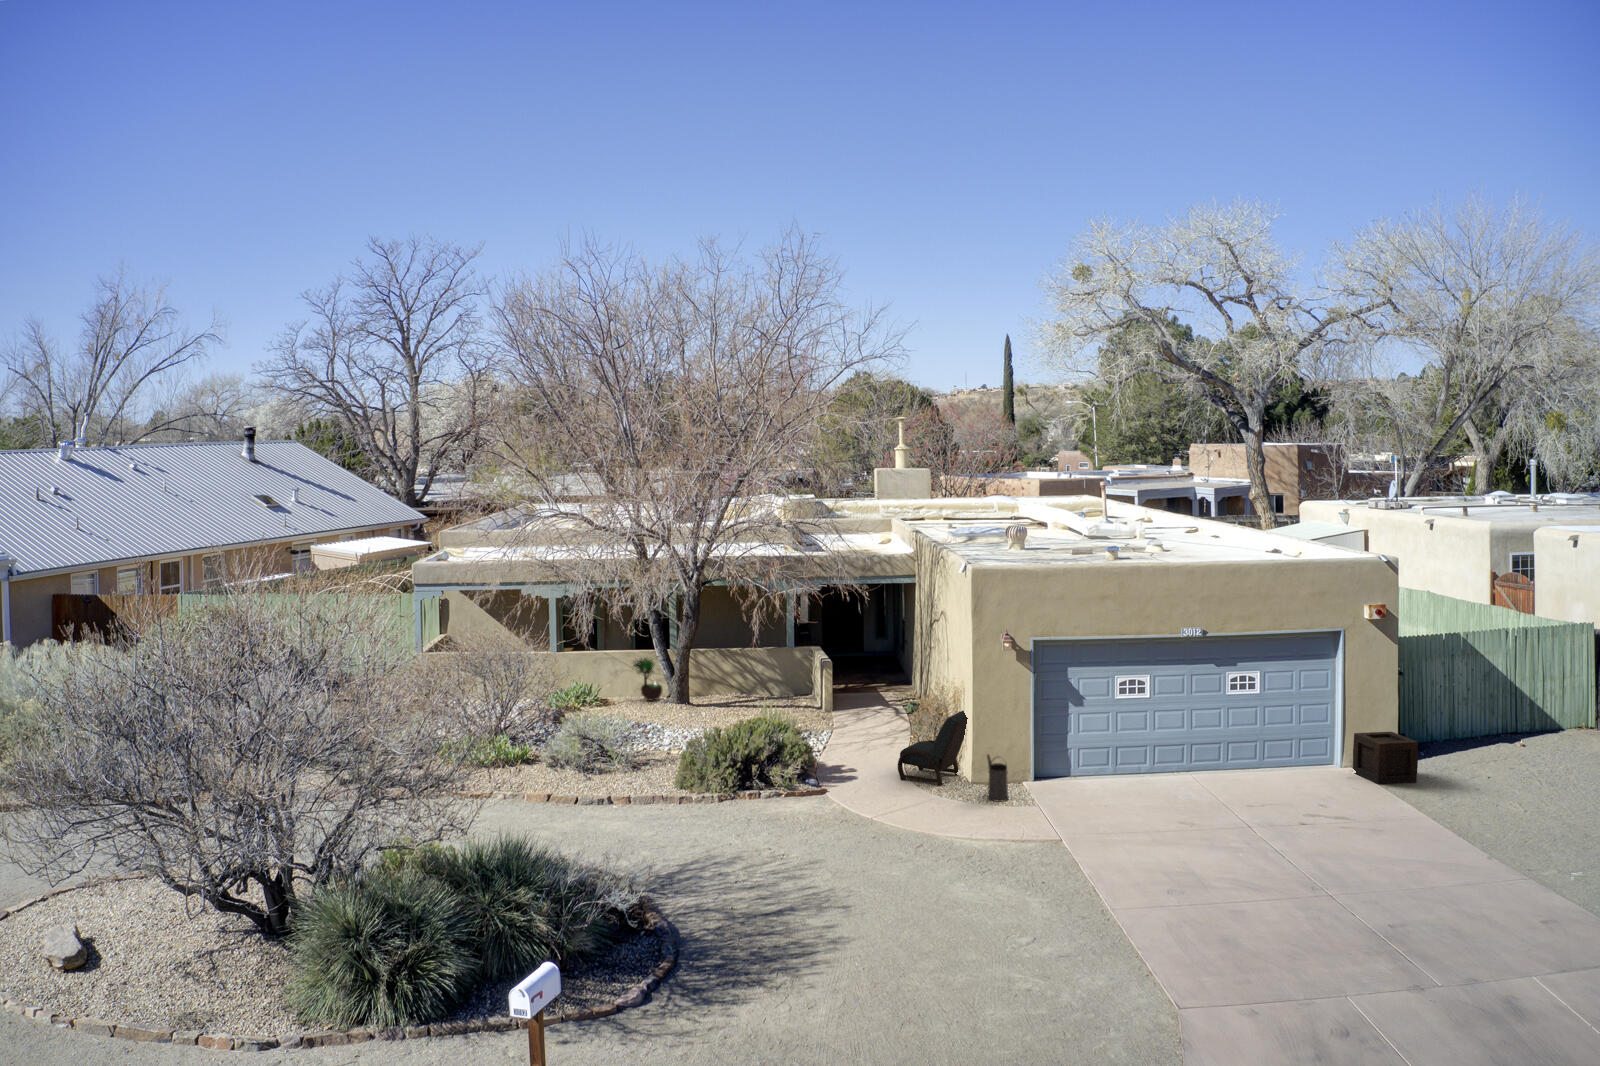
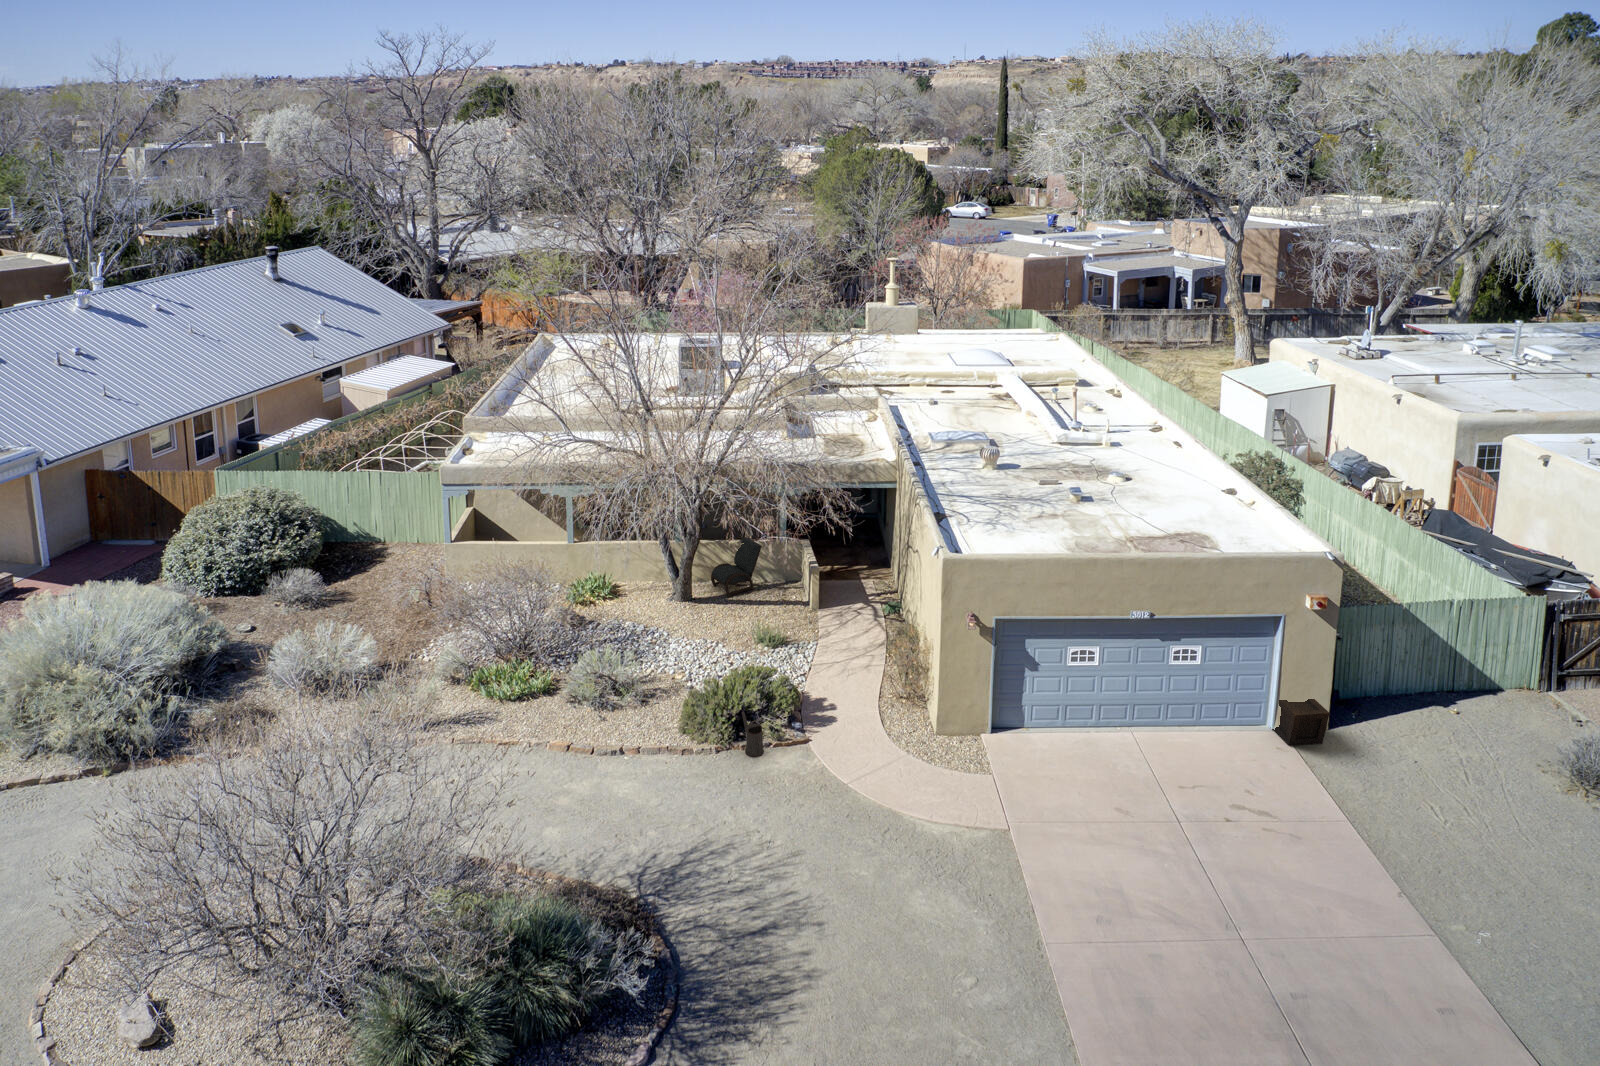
potted tree: present [633,658,662,700] -> none [635,544,665,585]
lounge chair: present [898,711,968,786] -> present [711,537,762,597]
watering can: present [987,755,1009,802] -> present [742,711,764,757]

